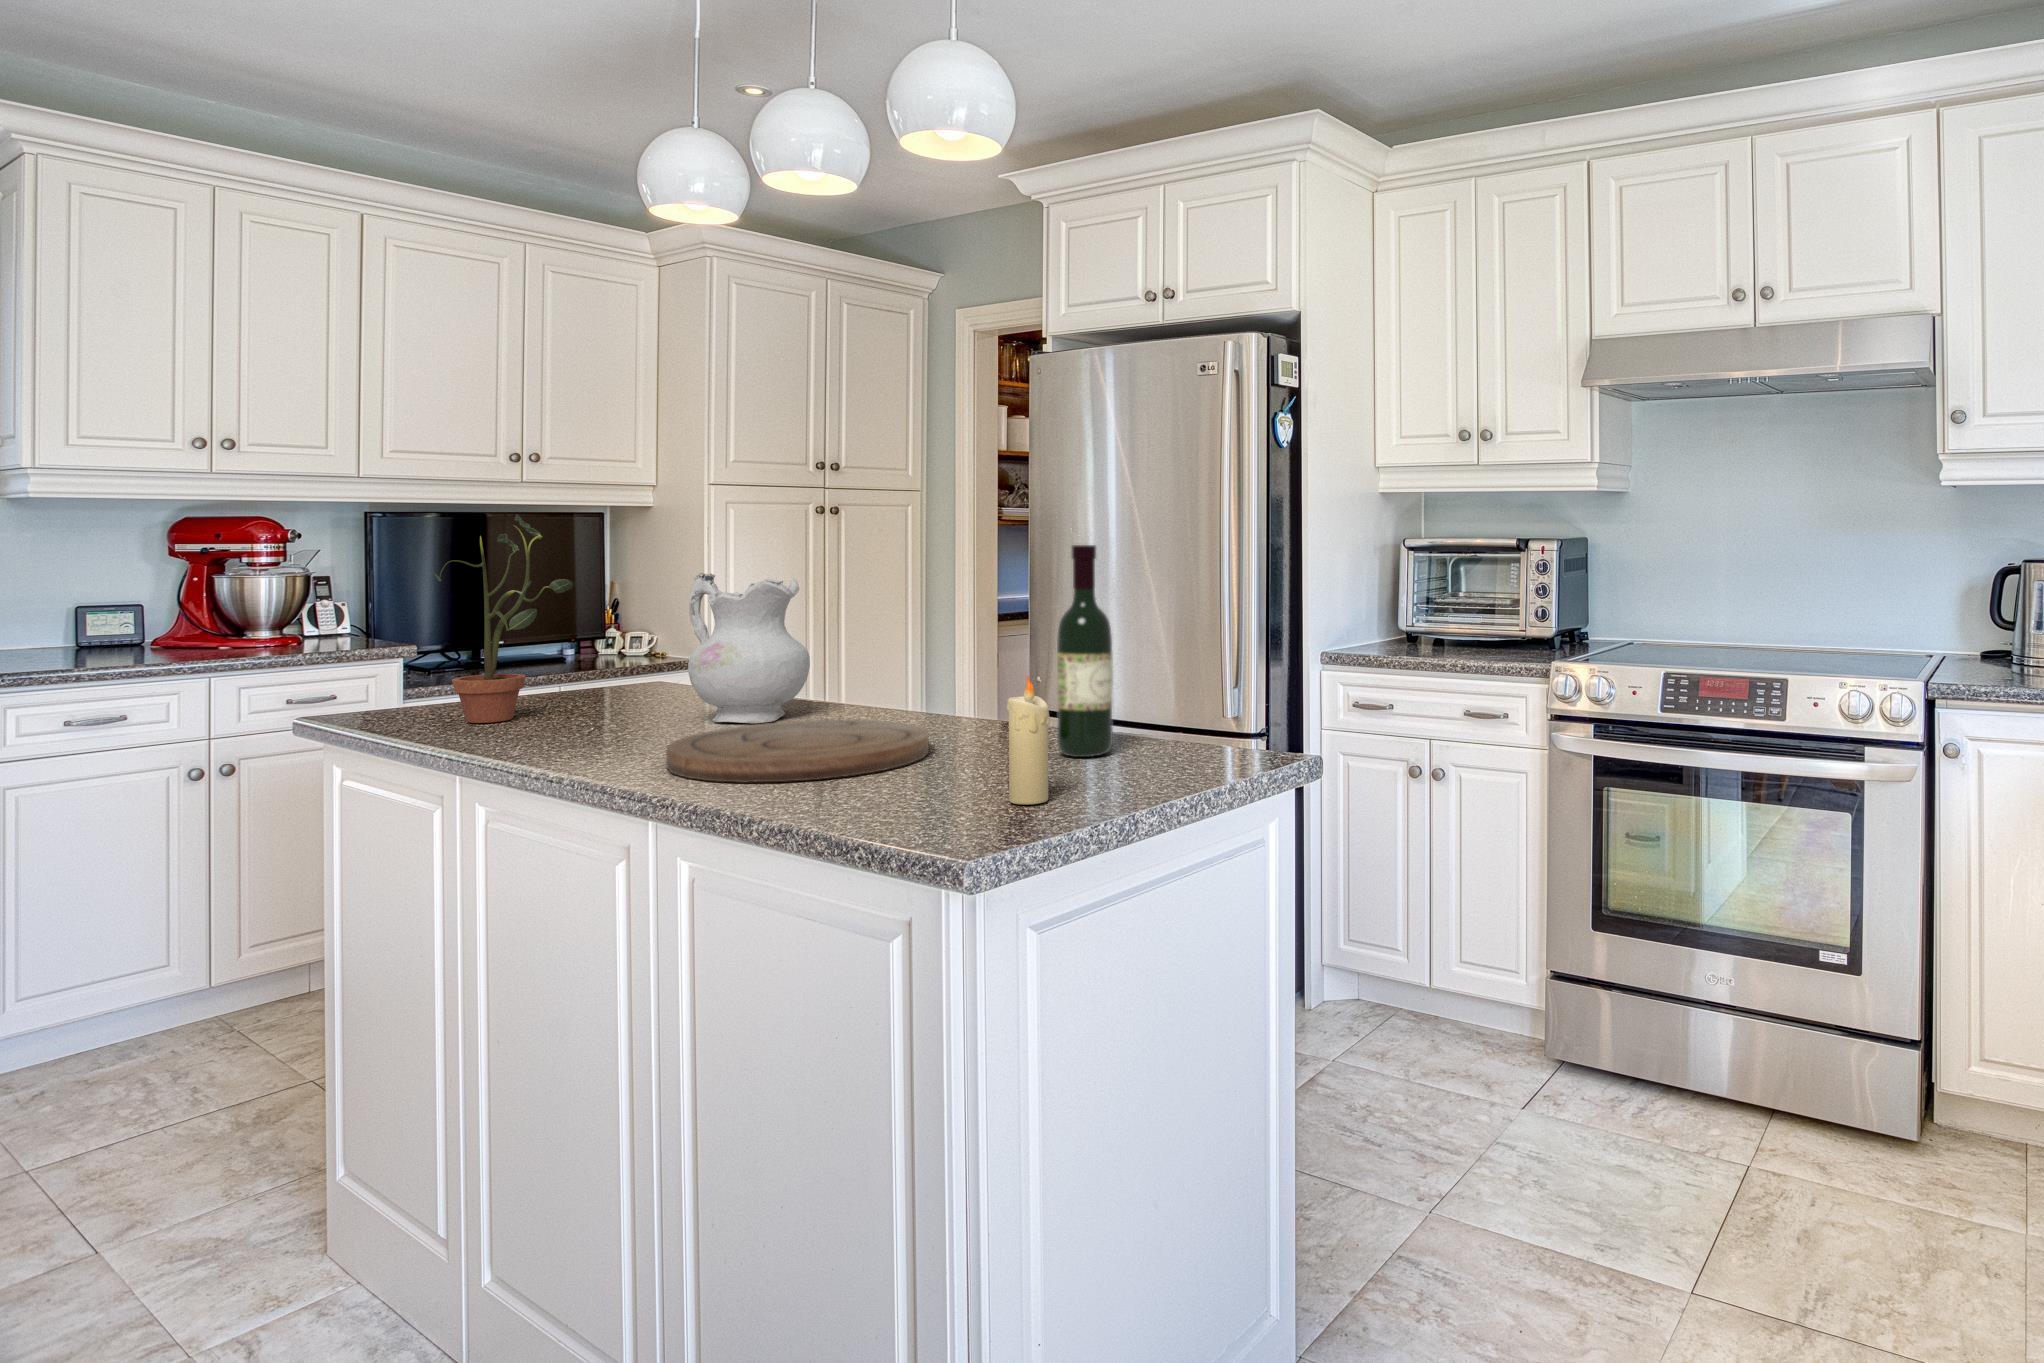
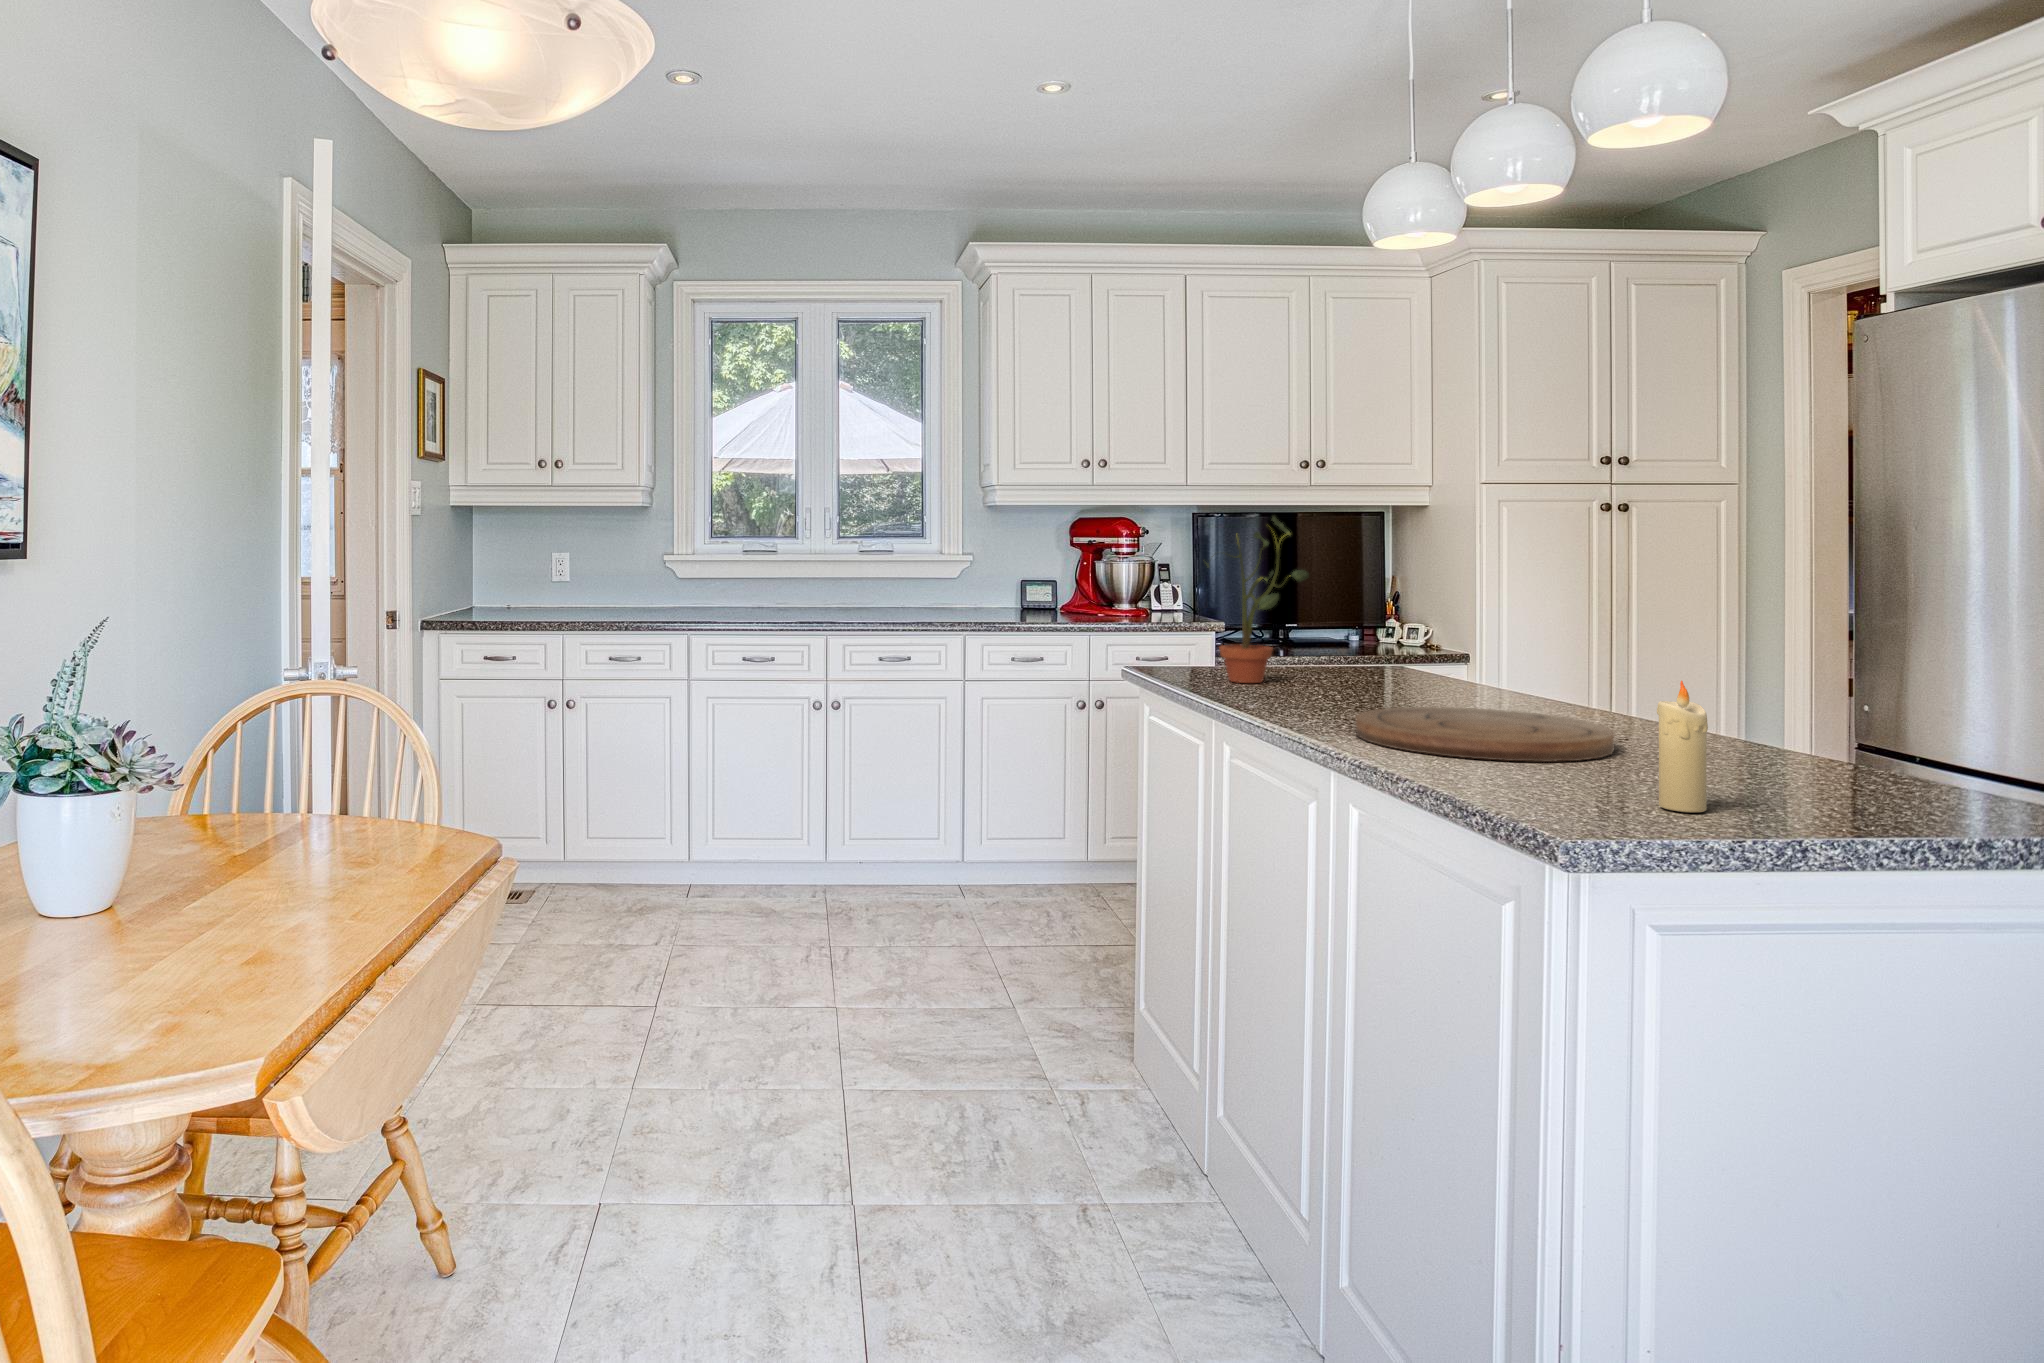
wine bottle: present [1057,545,1113,757] -> none [1764,549,1841,784]
ceramic pitcher: present [688,573,810,723] -> none [1400,568,1518,709]

